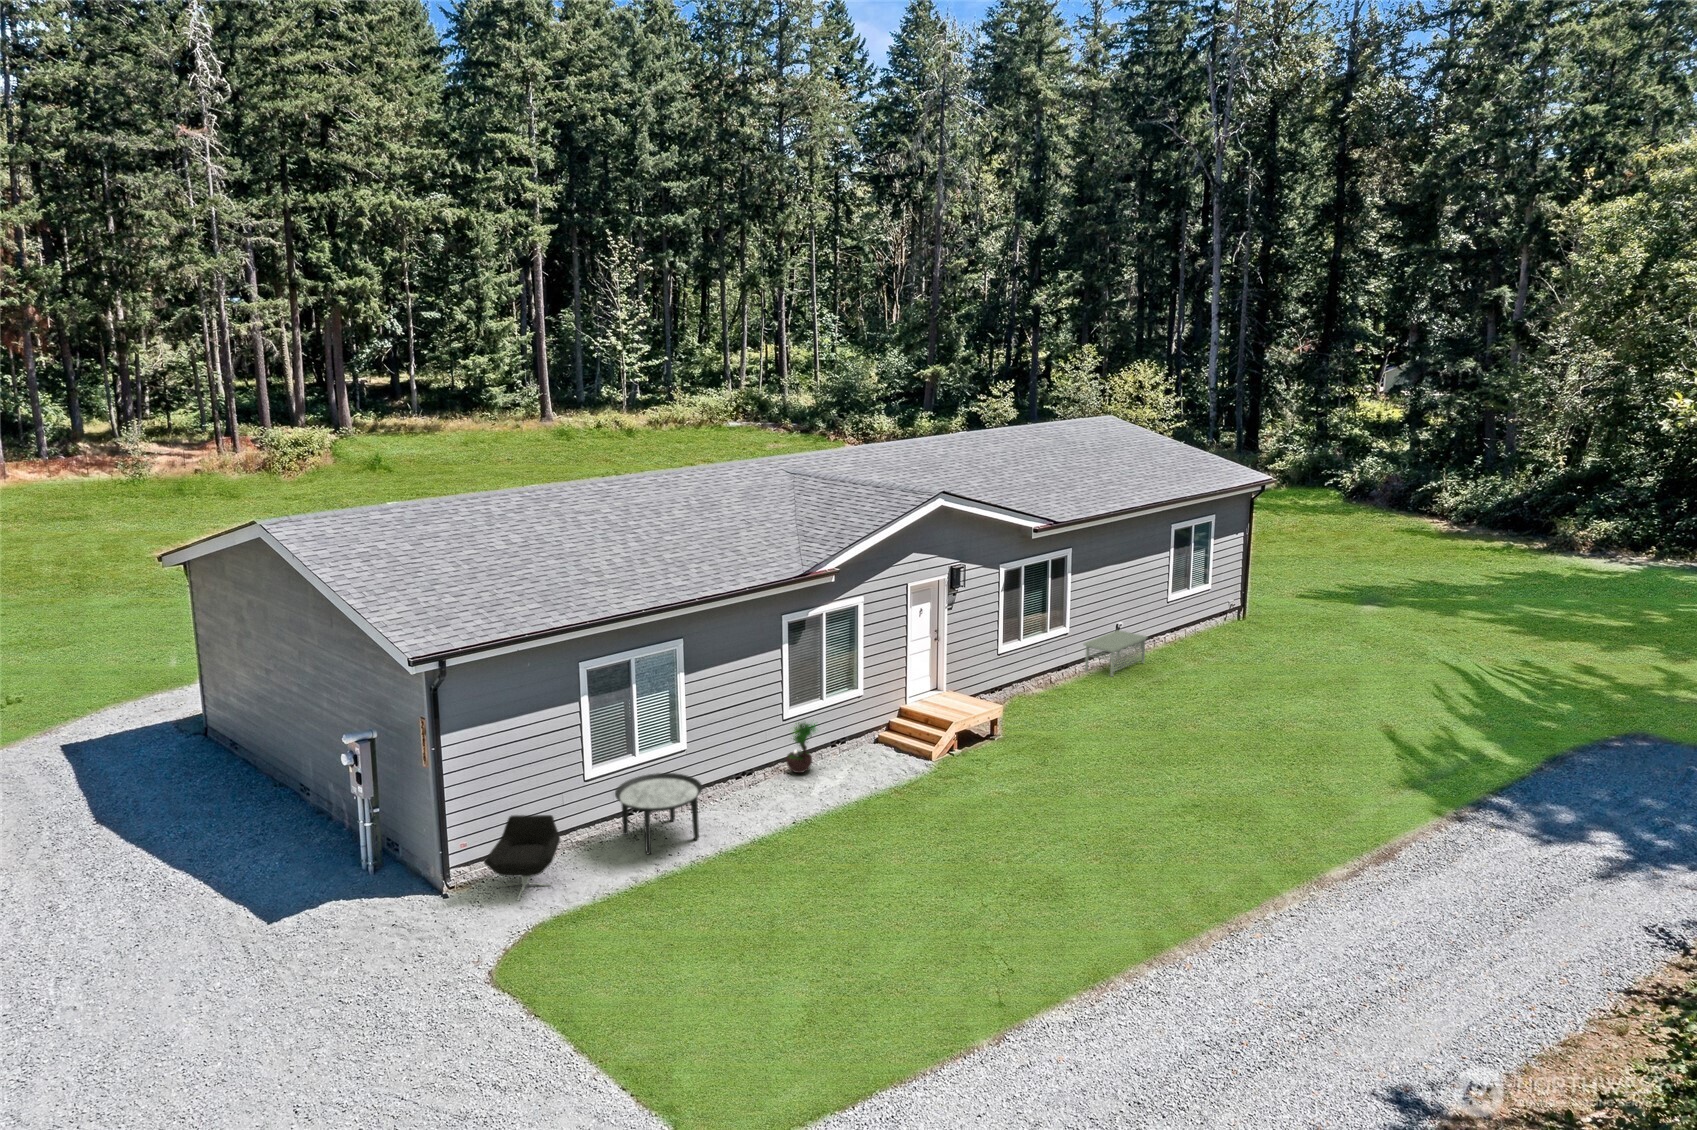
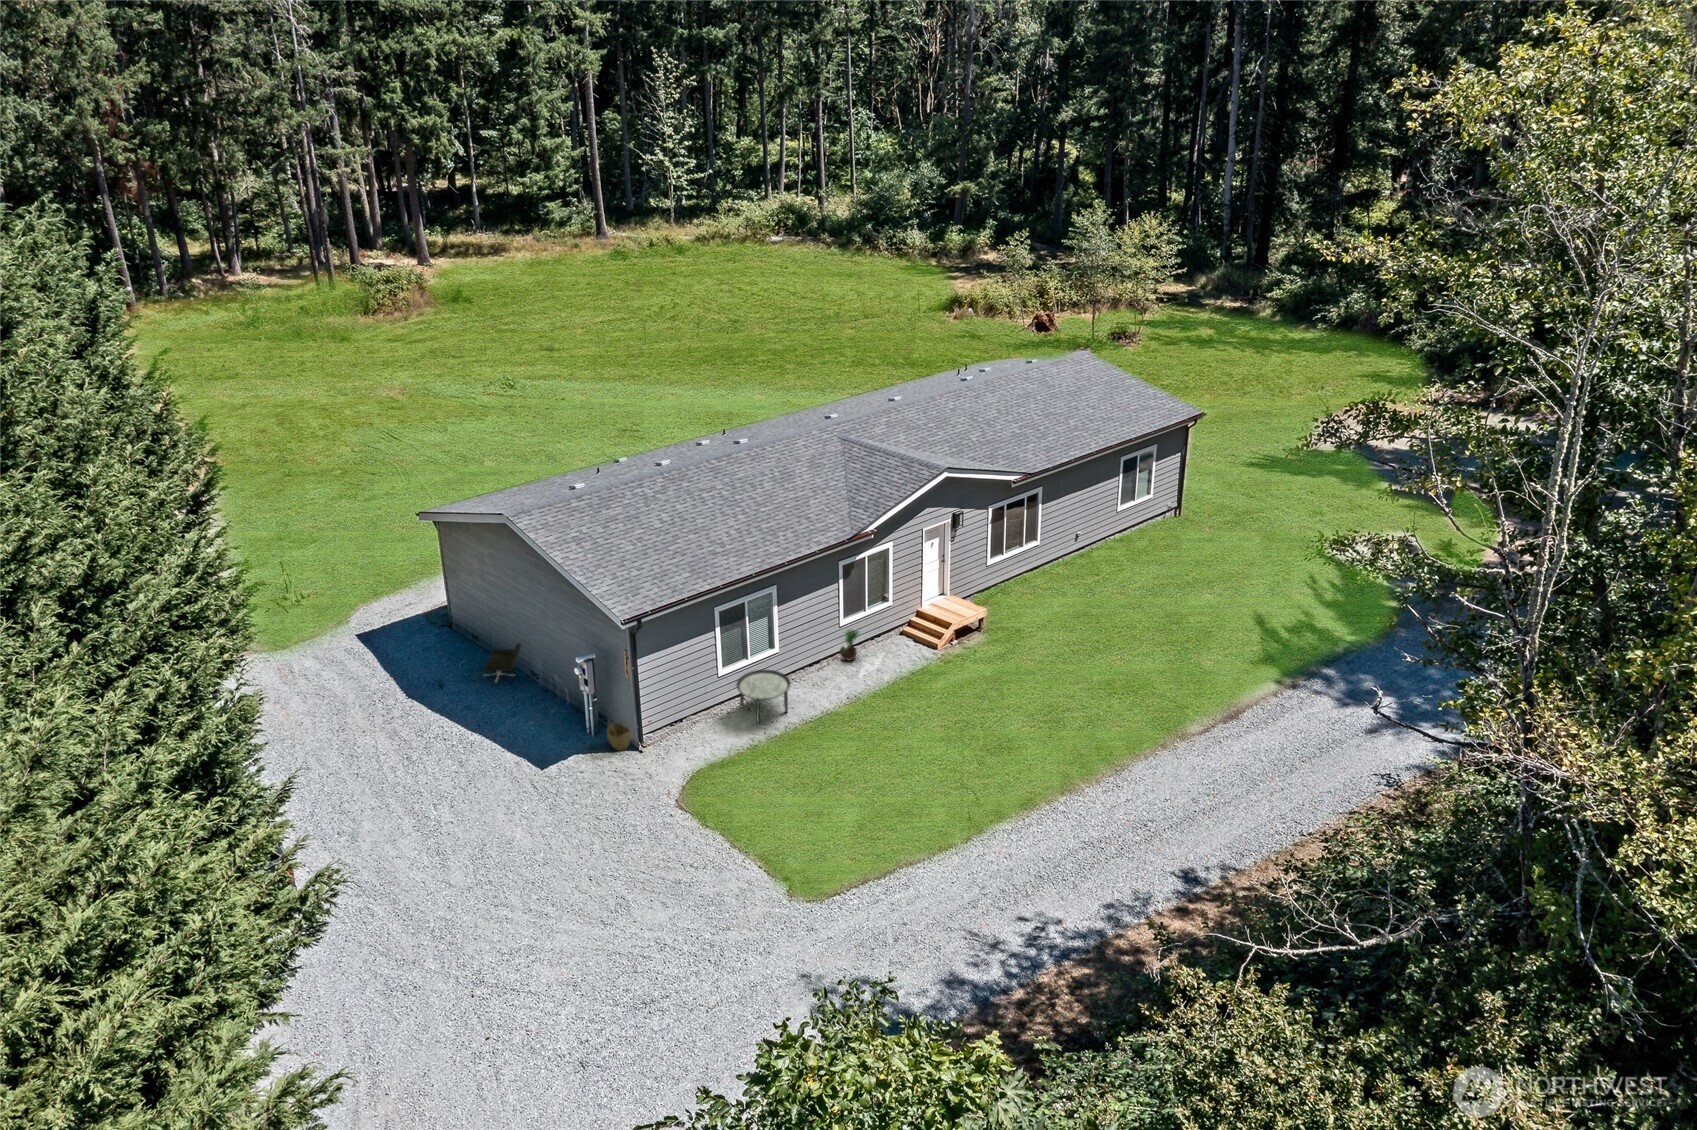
storage bench: present [1083,630,1147,677] -> none [1051,534,1099,574]
lounge chair: present [484,815,560,901] -> present [483,643,521,682]
woven basket: none [386,842,427,897] -> present [607,722,631,751]

